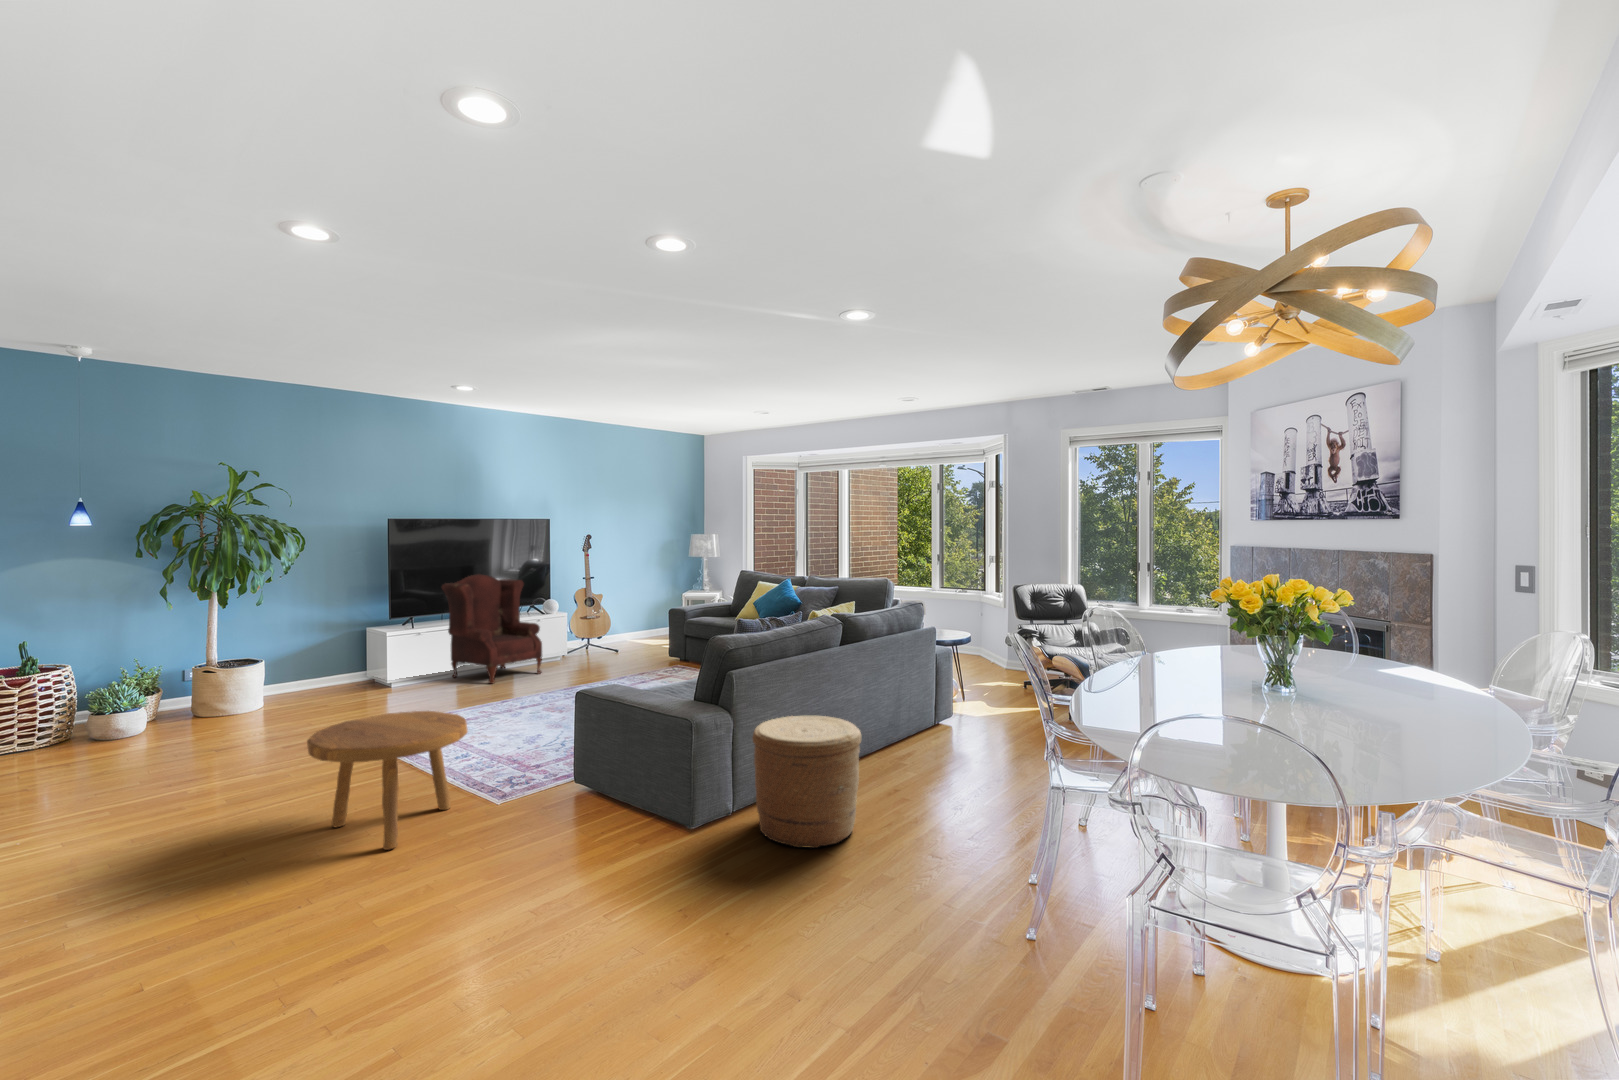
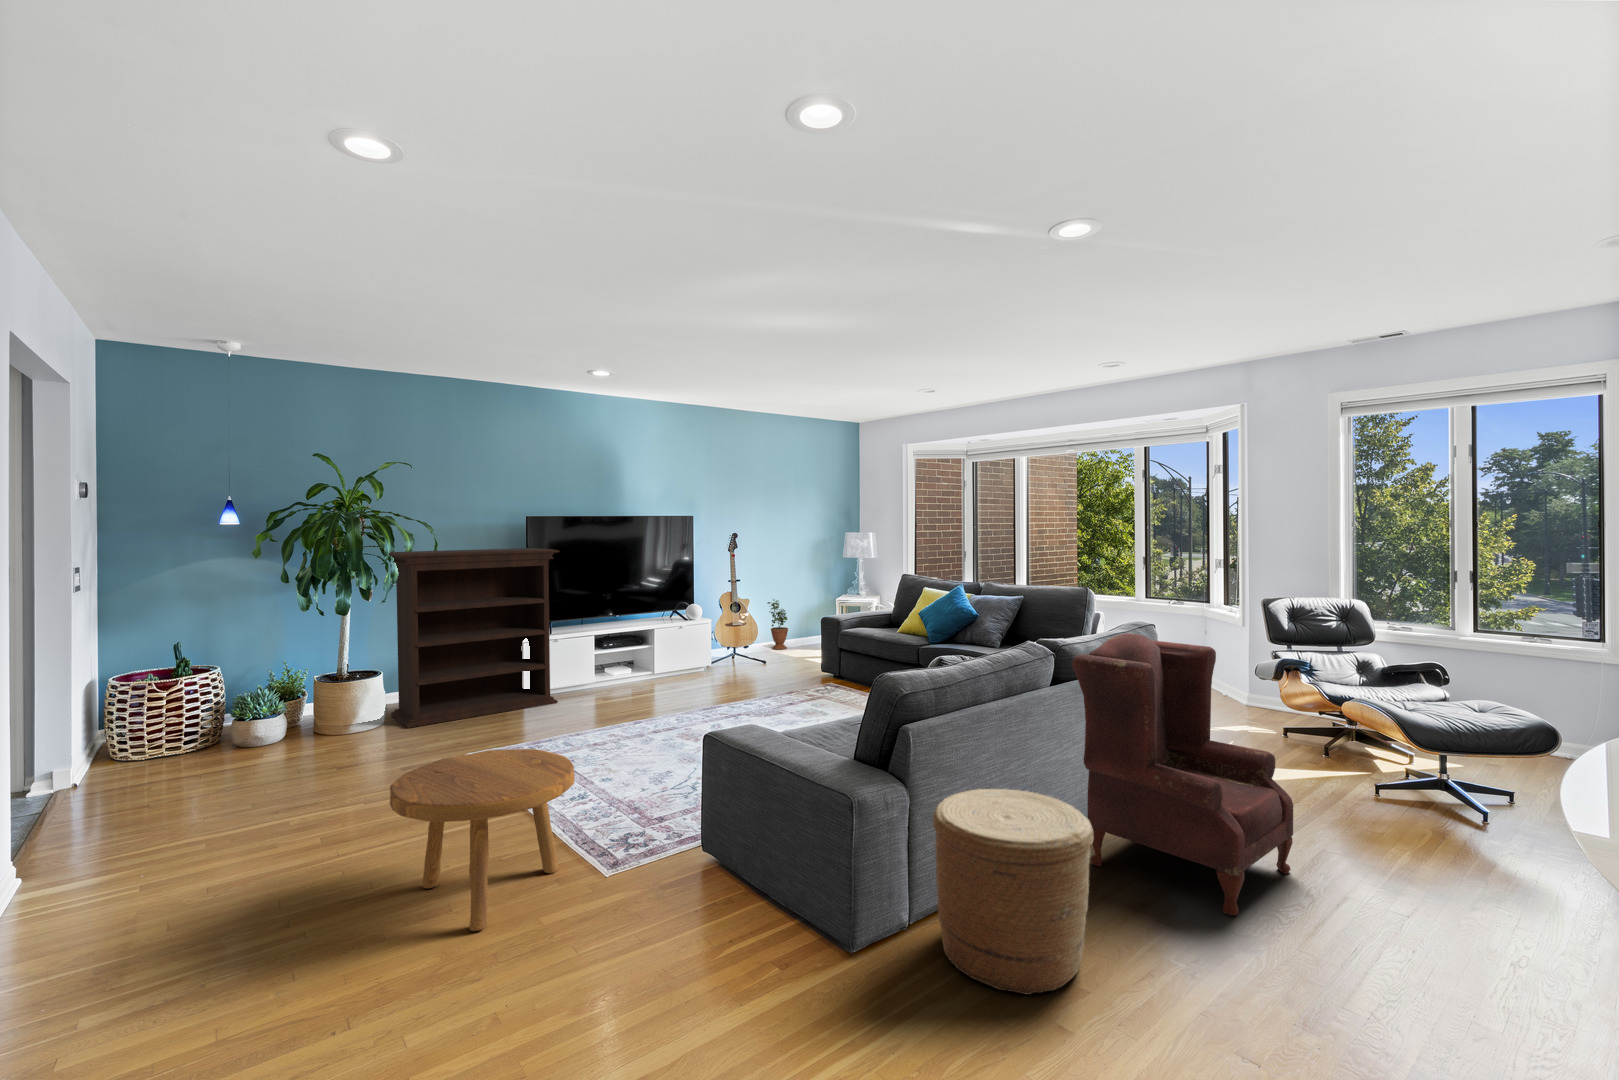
bookshelf: none [245,548,425,717] -> present [389,548,559,728]
armchair: present [442,574,542,684] -> present [1072,633,1293,916]
potted plant: none [620,594,640,640] -> present [767,600,788,649]

